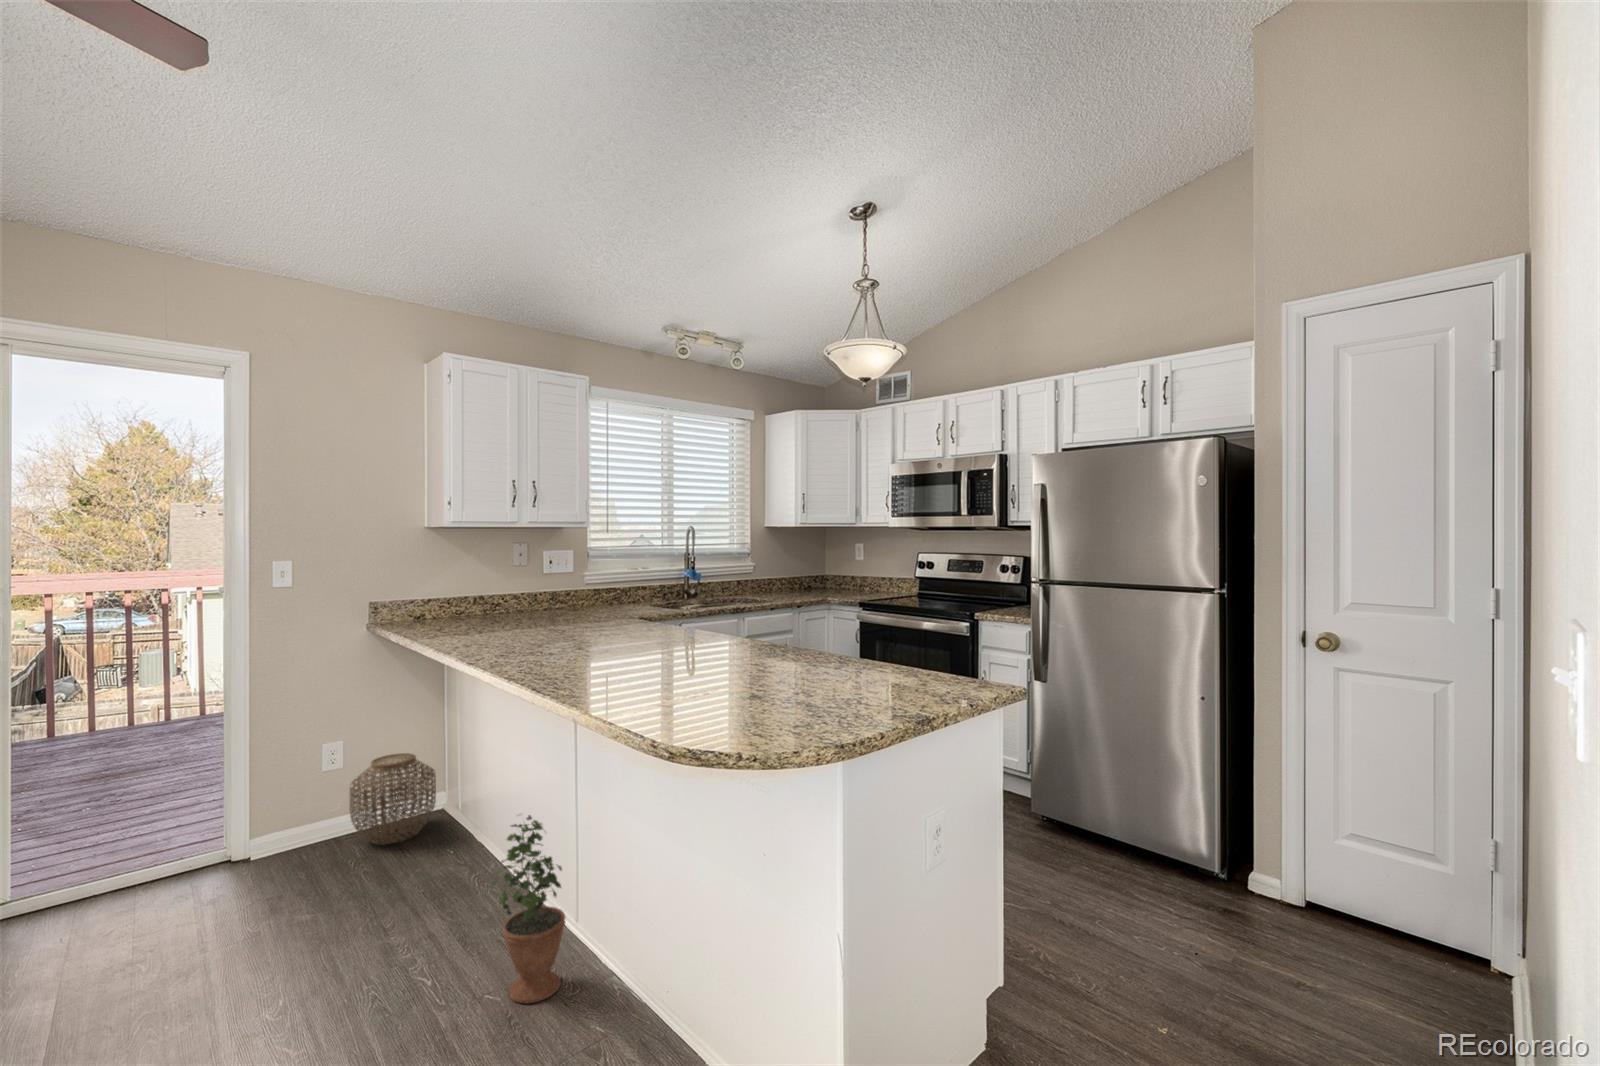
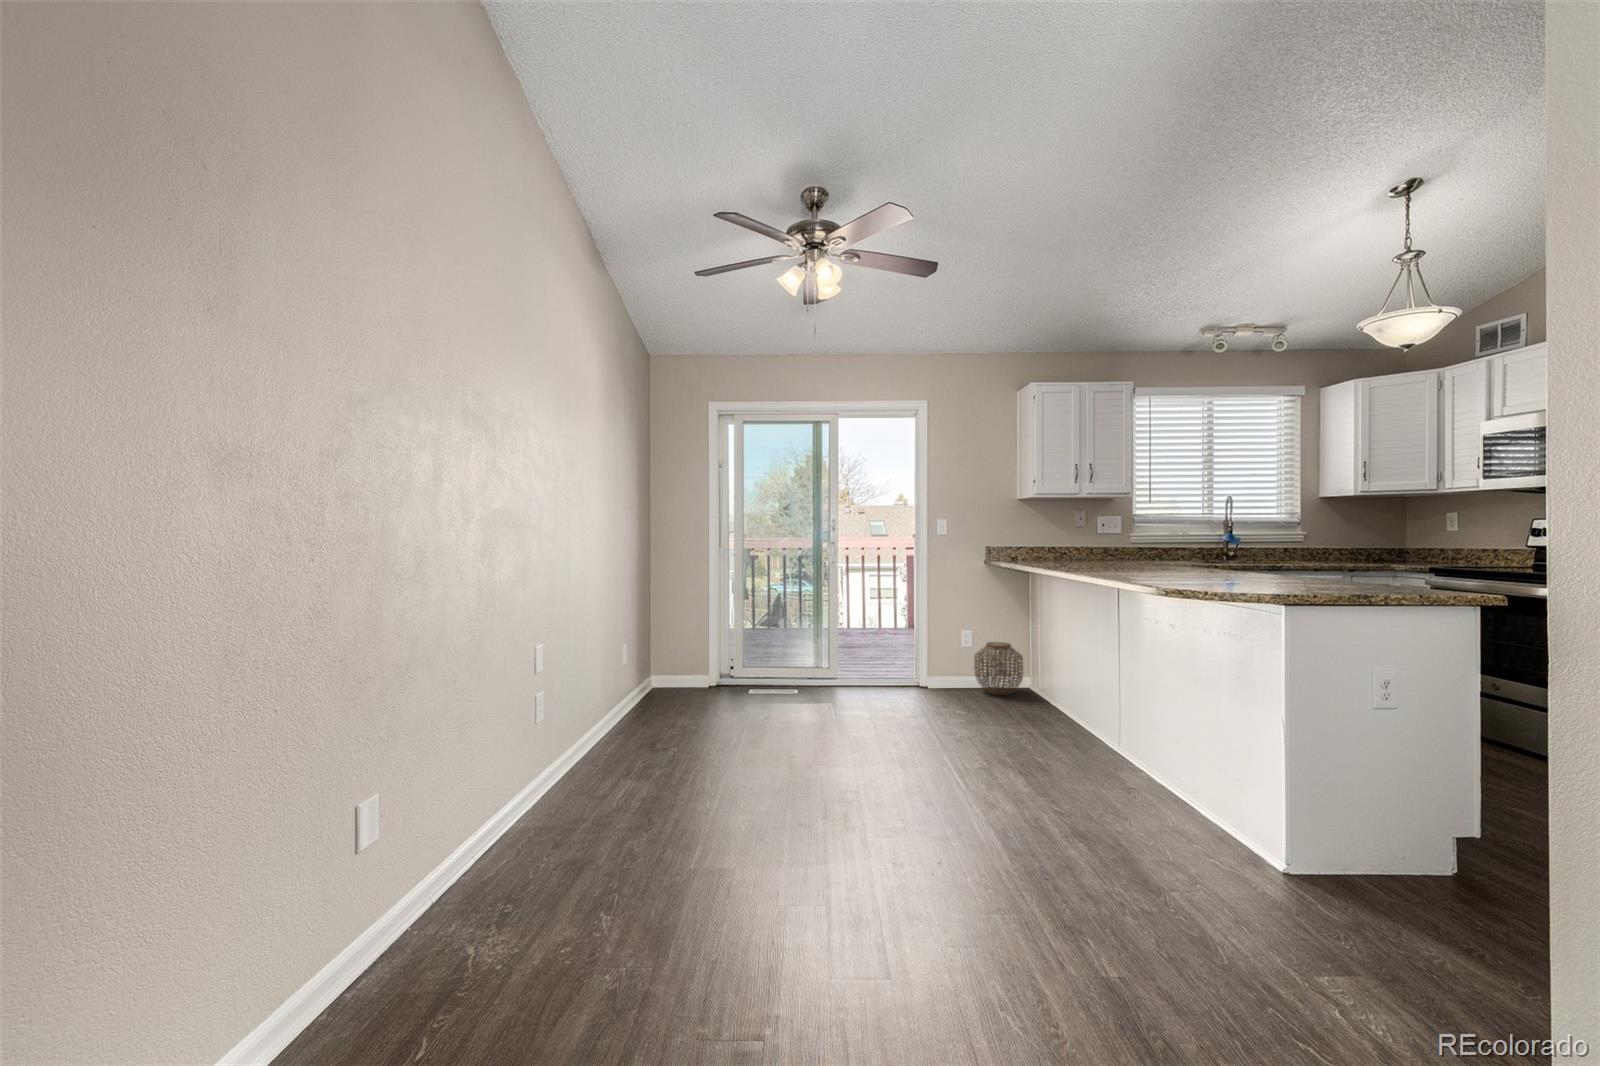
potted plant: present [490,815,565,1003] -> none [1056,663,1102,773]

